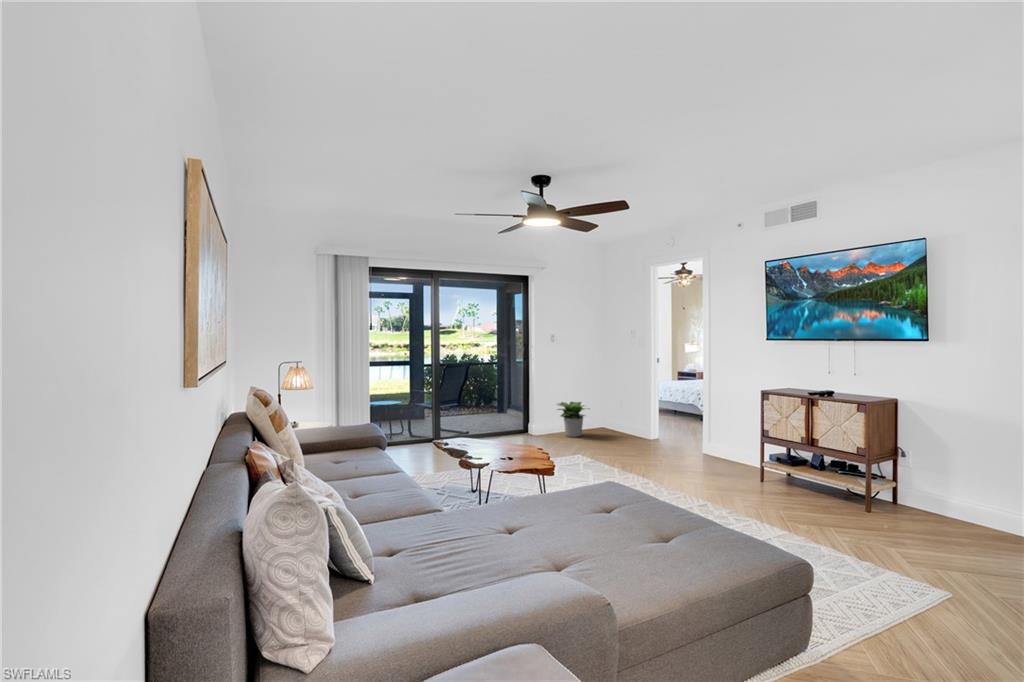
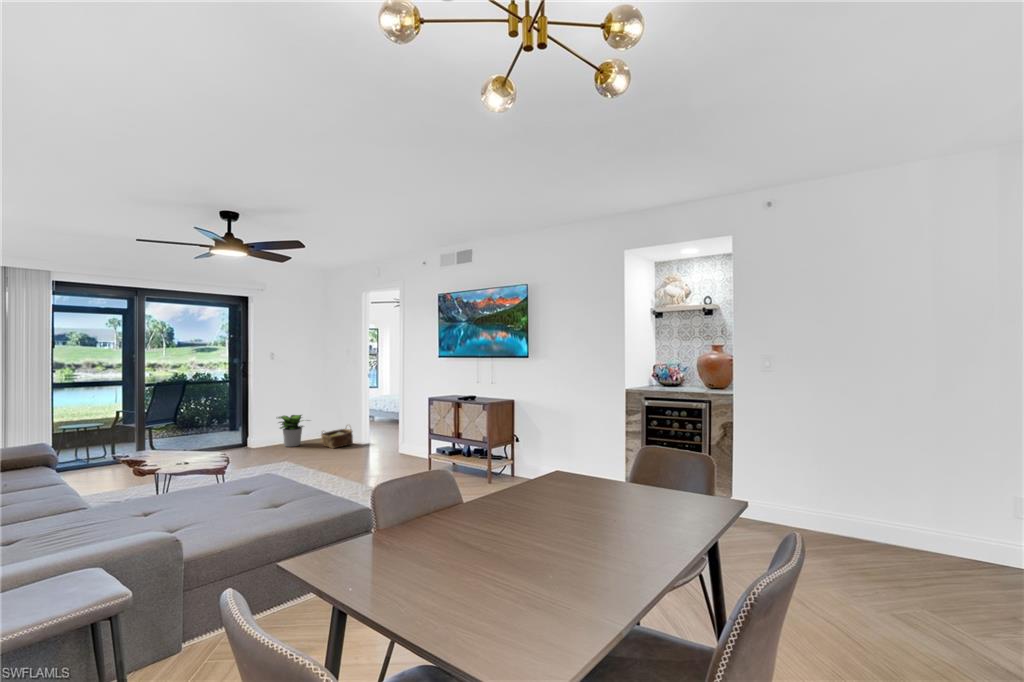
woven basket: none [606,415,641,442] -> present [321,428,353,448]

